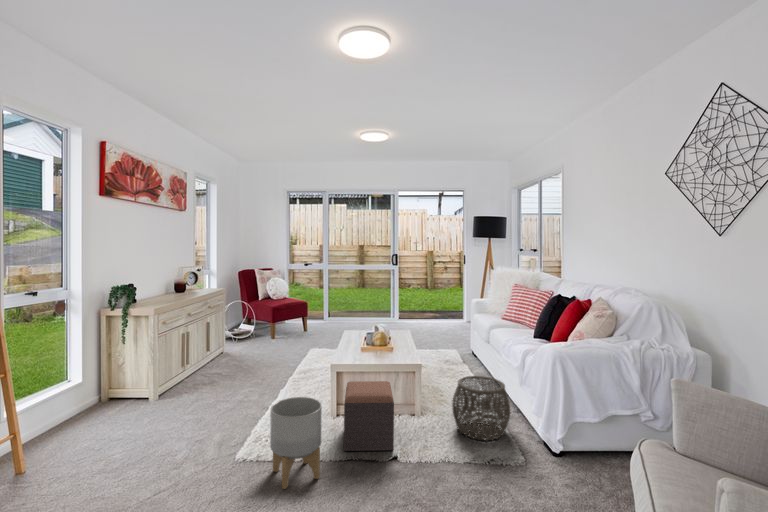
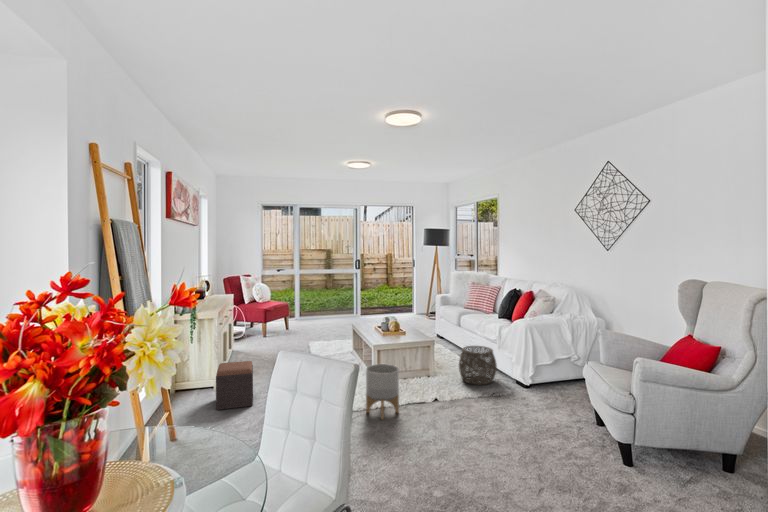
footstool: present [344,381,394,451] -> present [216,361,253,410]

